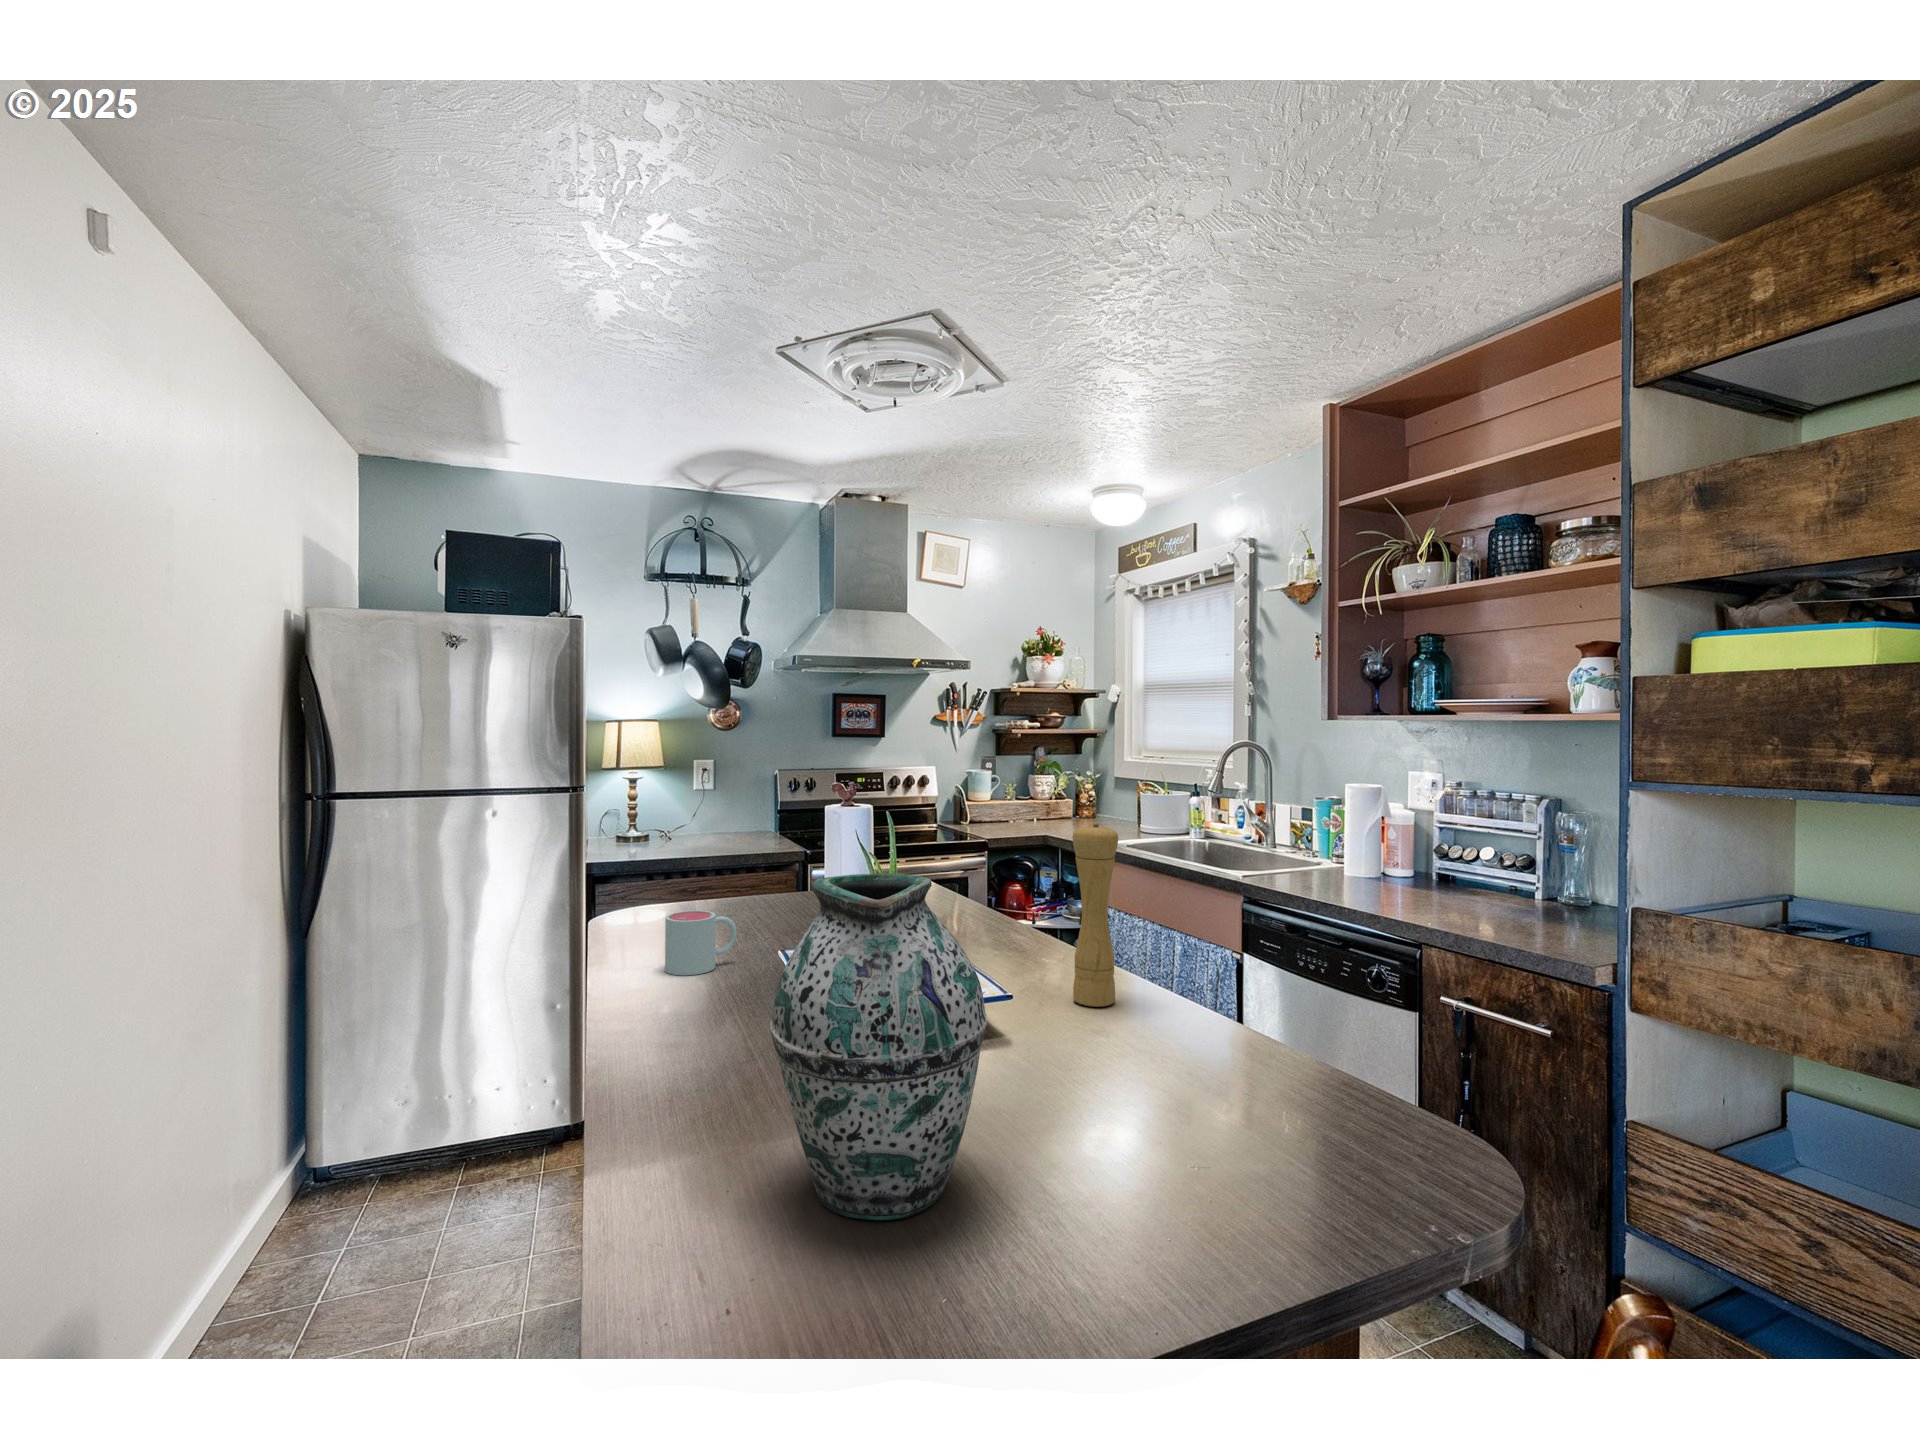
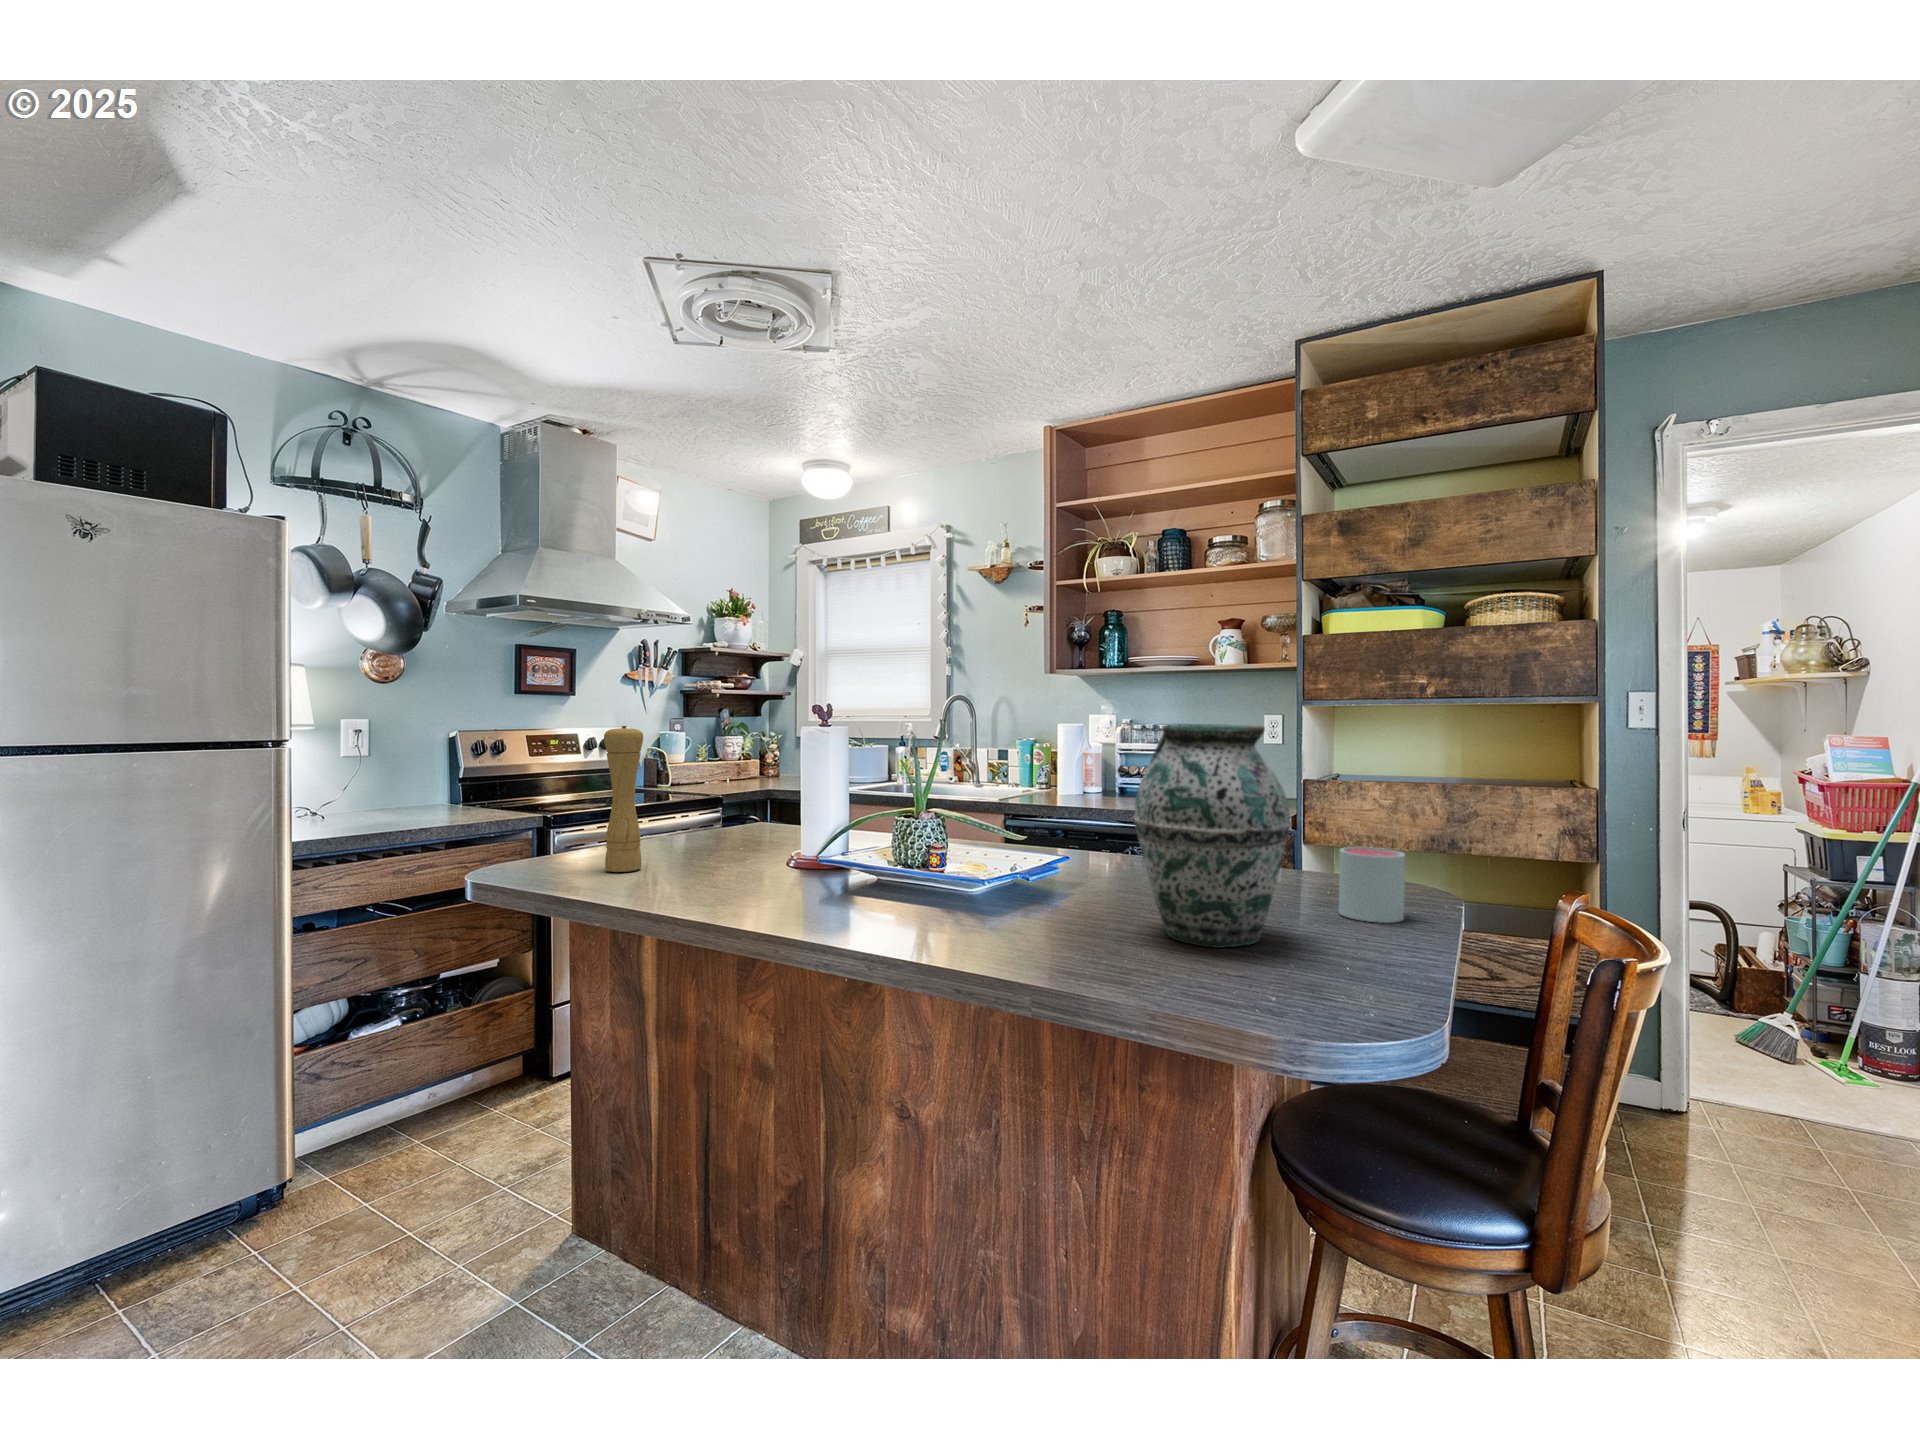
pepper mill: present [1073,824,1118,1007] -> present [604,726,643,872]
mug: present [665,910,737,975] -> present [1339,847,1405,923]

